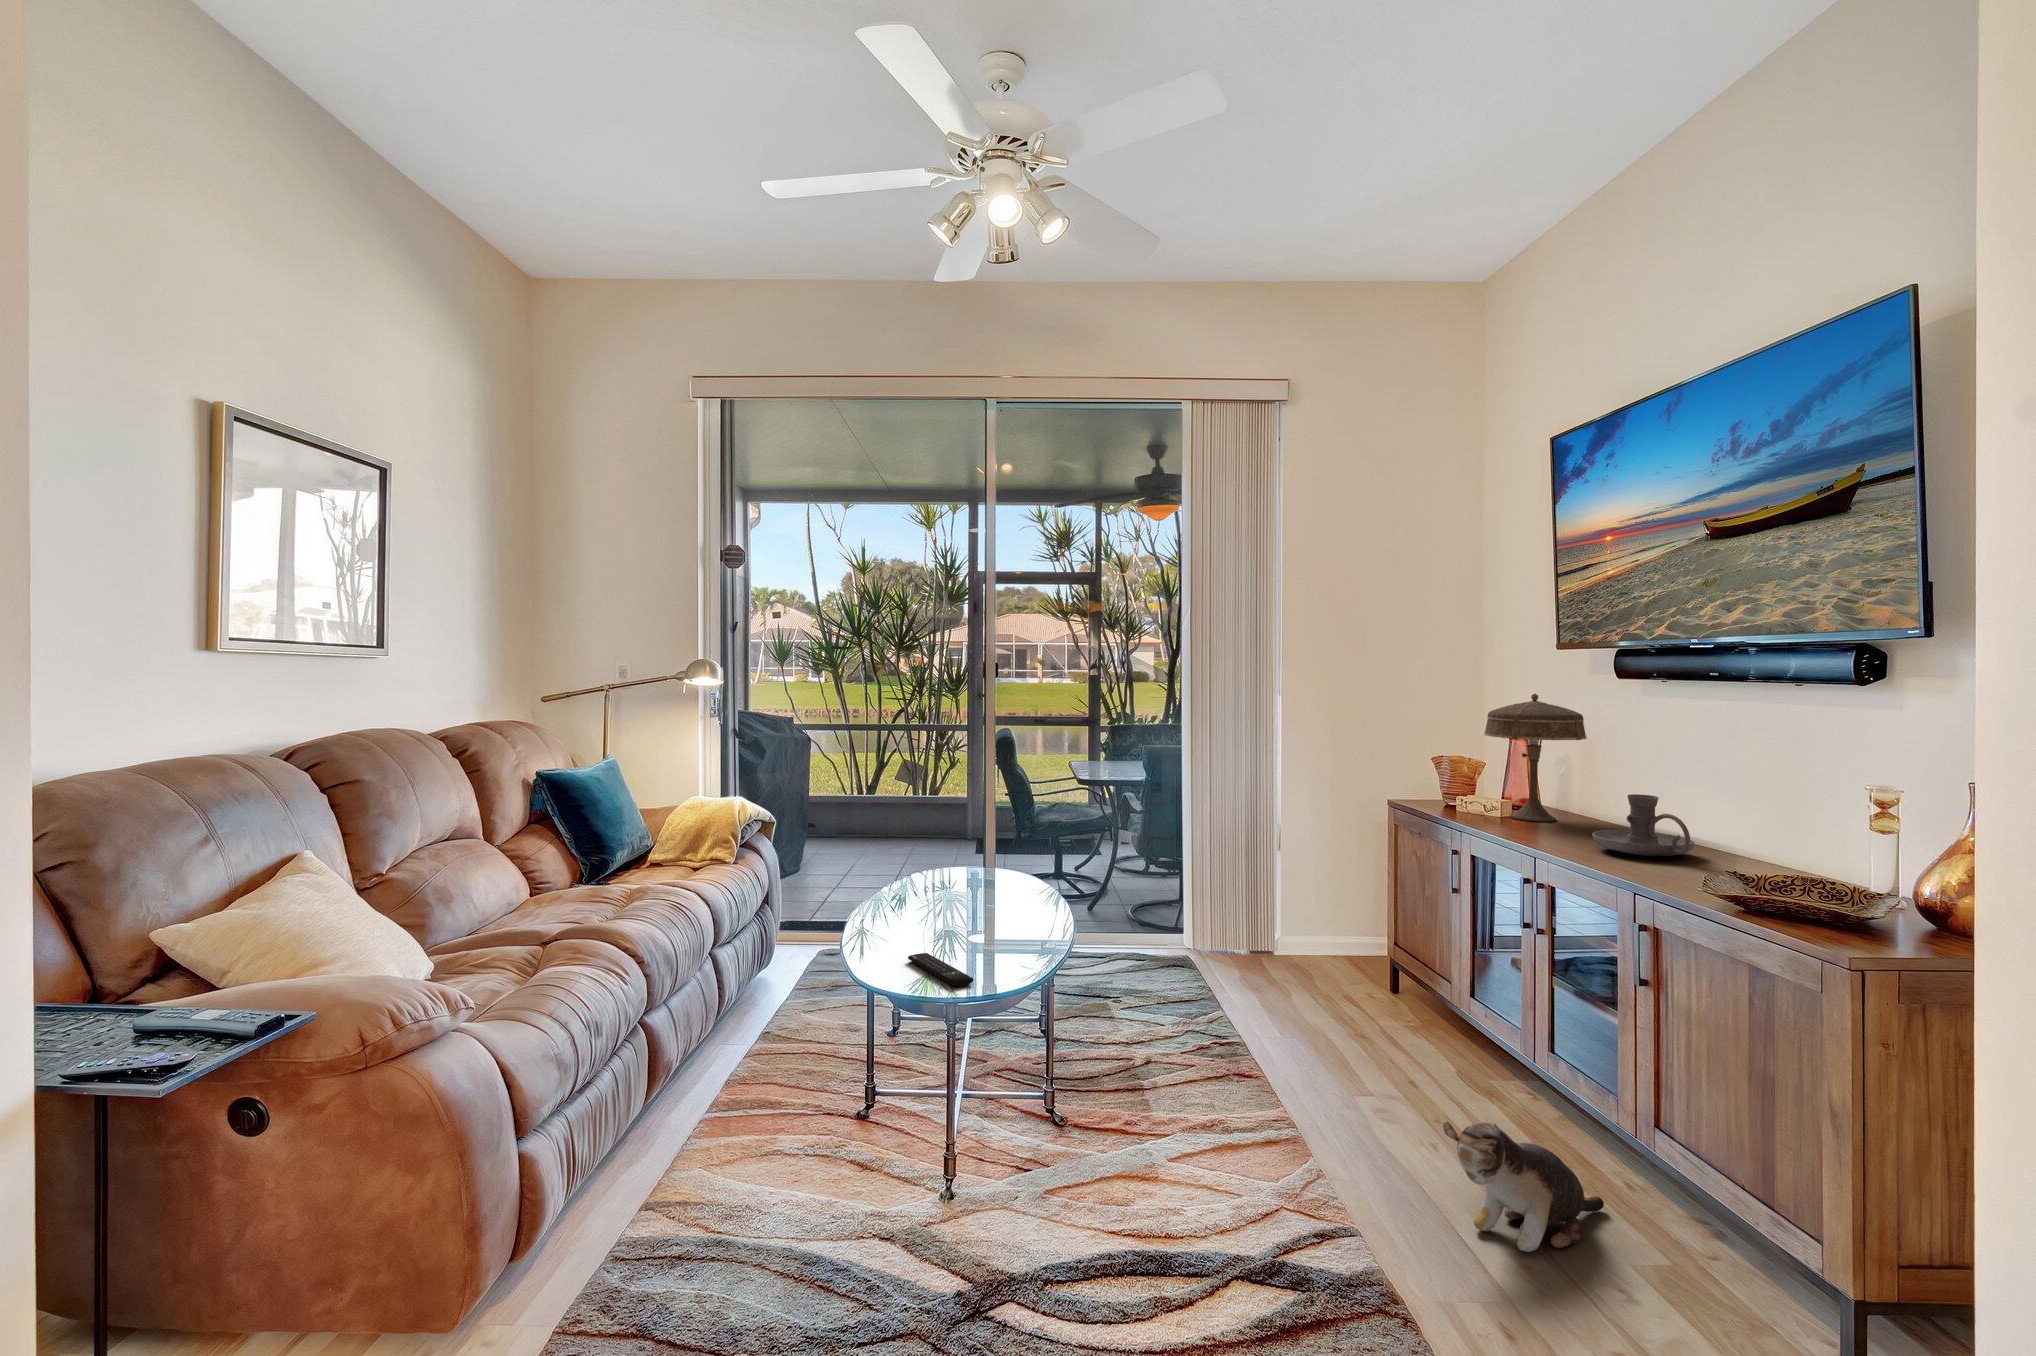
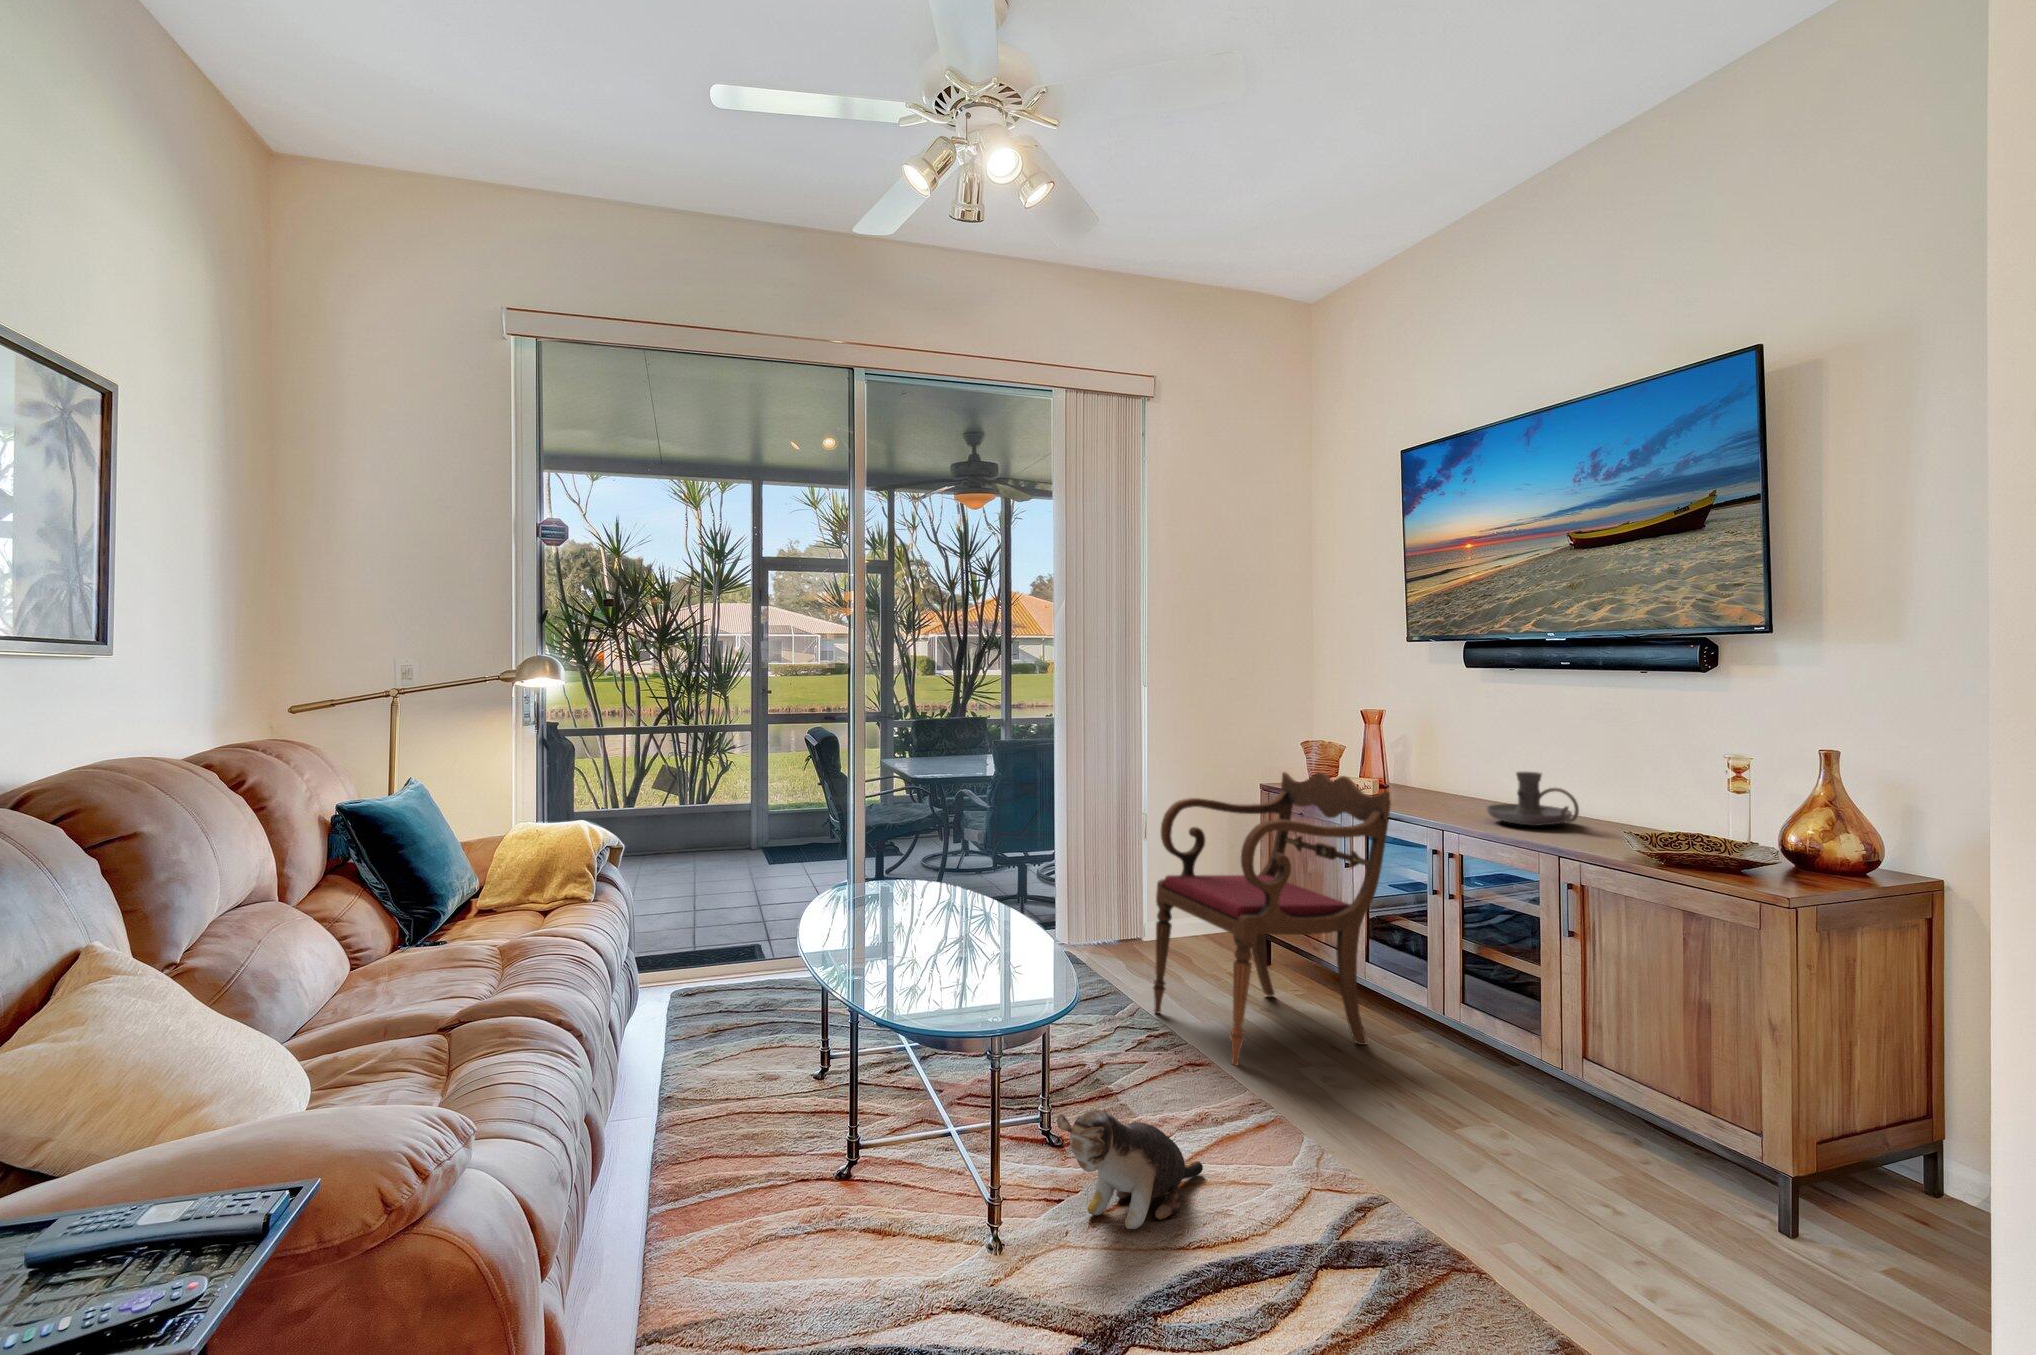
table lamp: present [1484,694,1587,822] -> none [1358,683,1447,800]
armchair: none [1242,785,1486,1081] -> present [1153,772,1391,1066]
remote control: present [908,953,973,987] -> none [905,982,998,1015]
plush toy: present [1443,1122,1604,1252] -> present [1057,1109,1203,1229]

